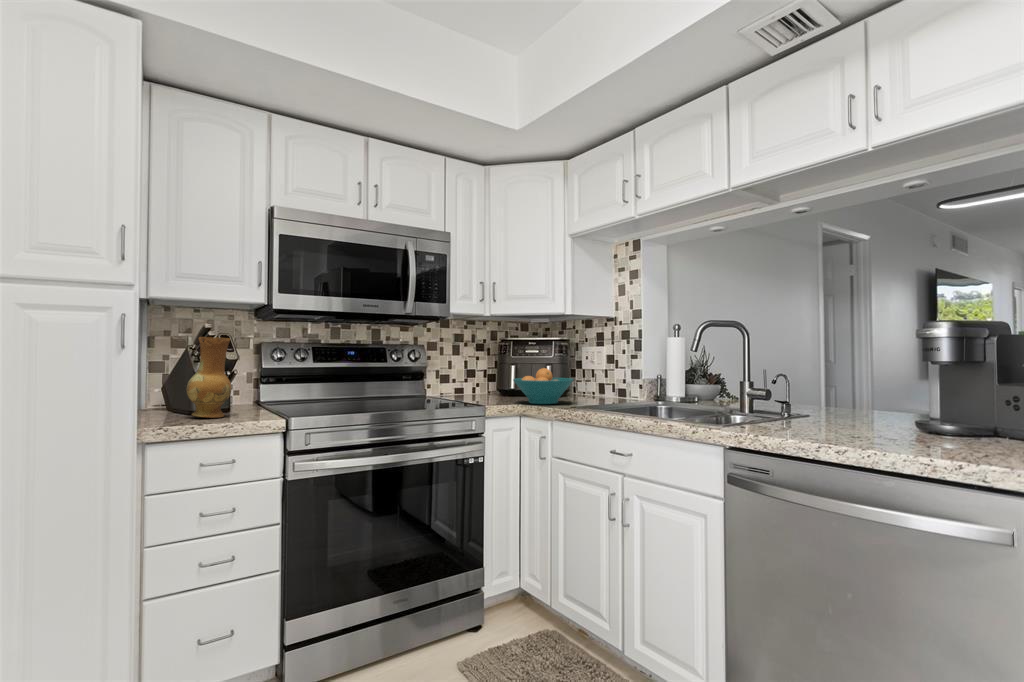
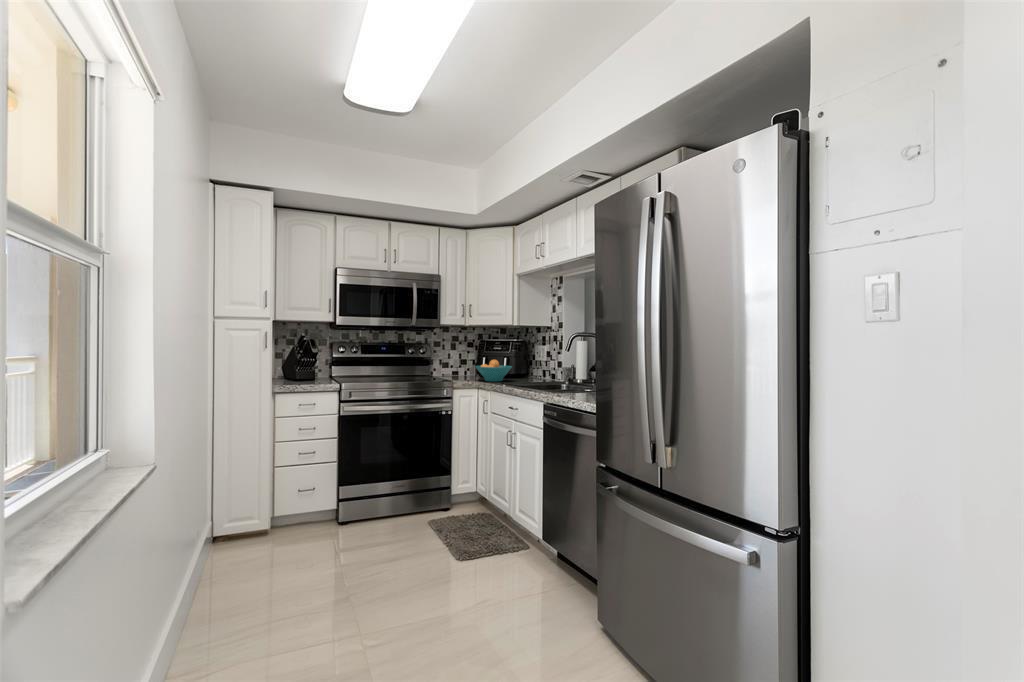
ceramic jug: present [187,337,231,418] -> none [293,341,314,383]

